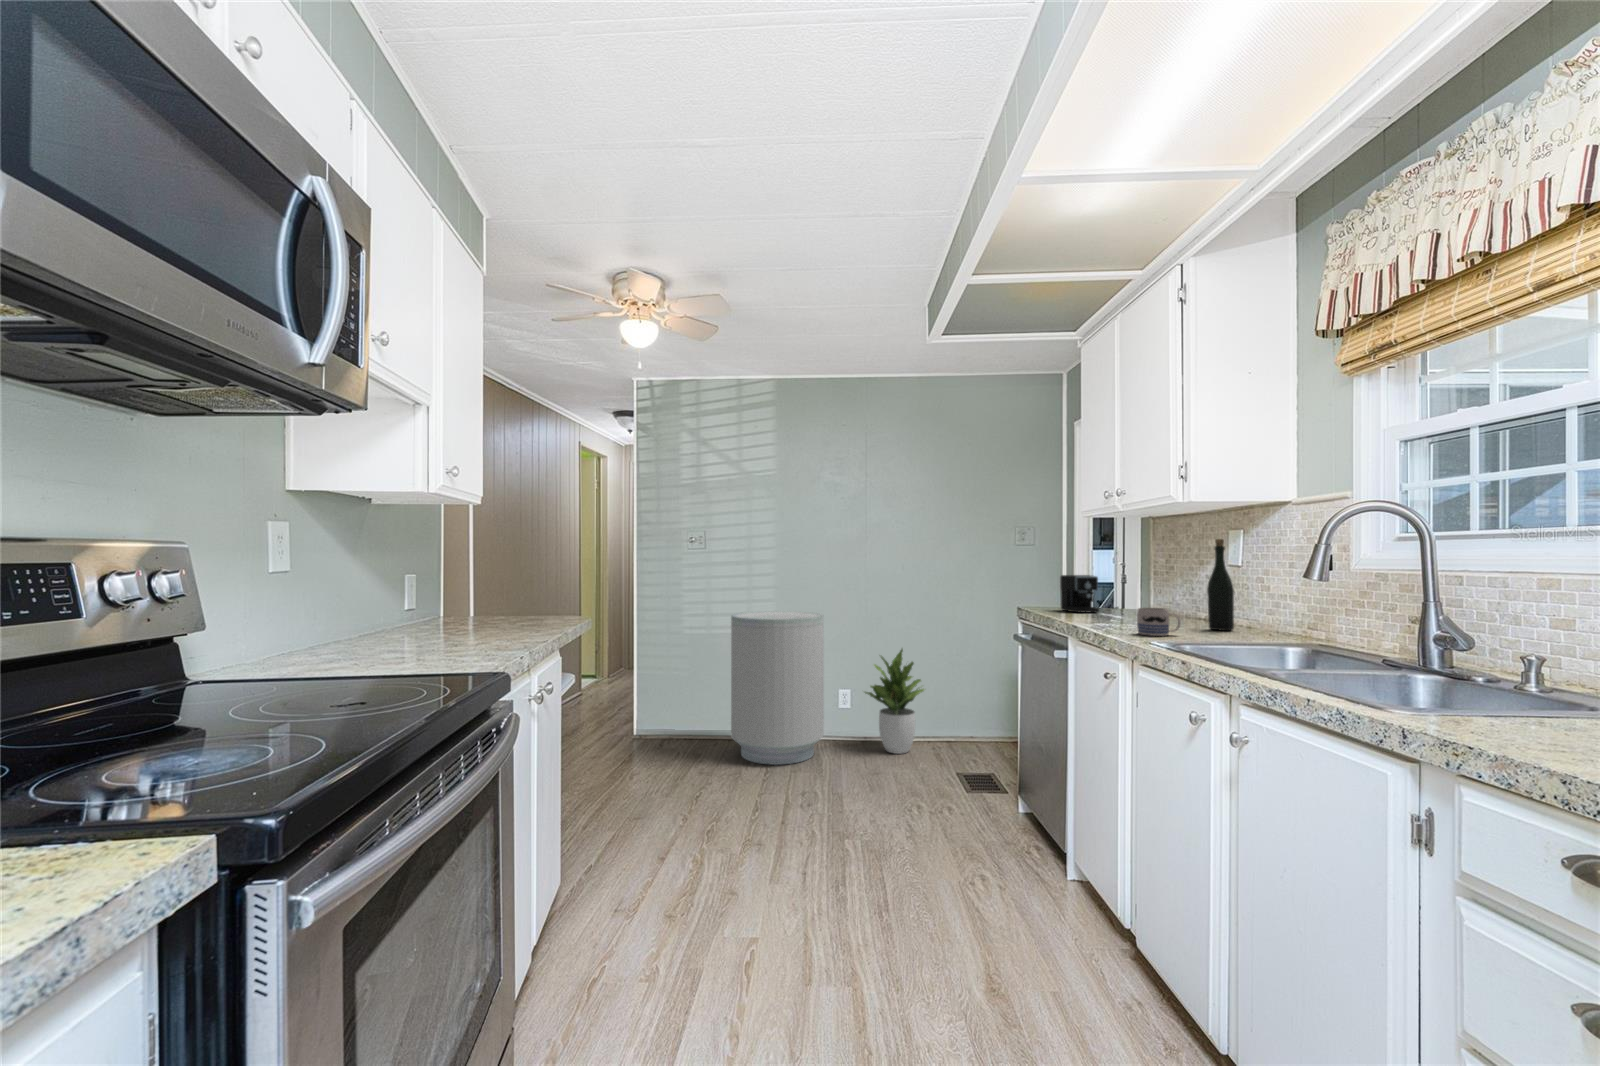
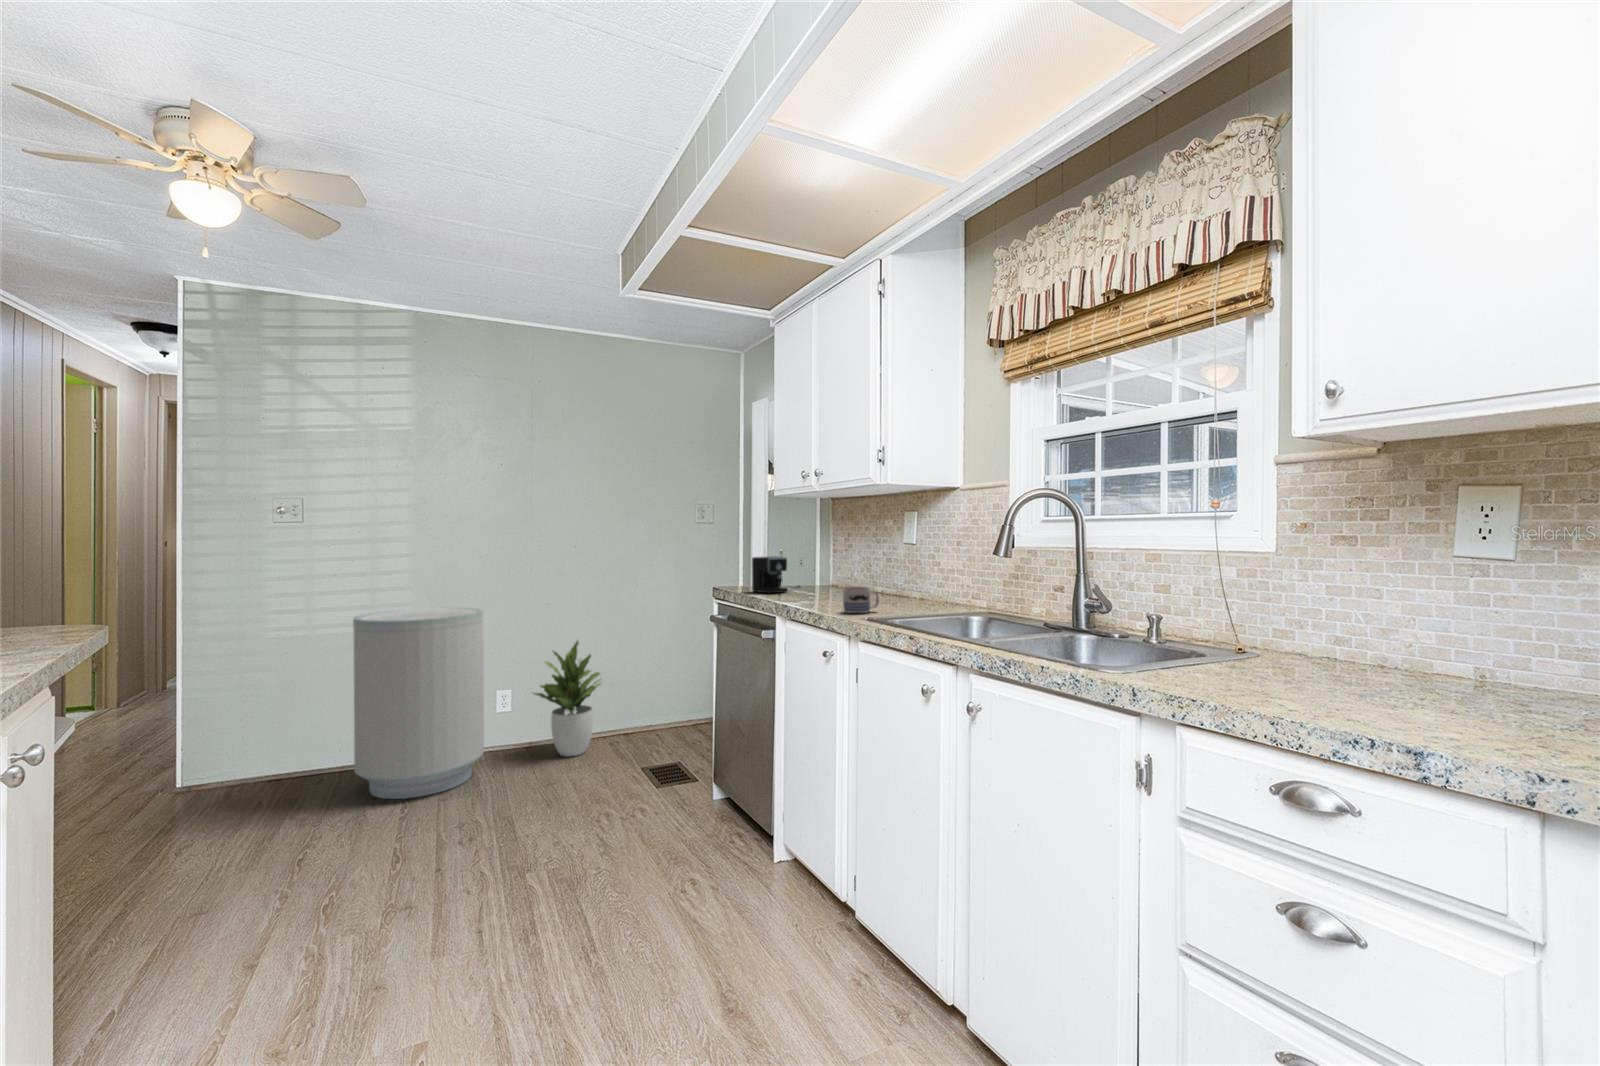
bottle: present [1207,539,1234,631] -> none [891,522,911,604]

